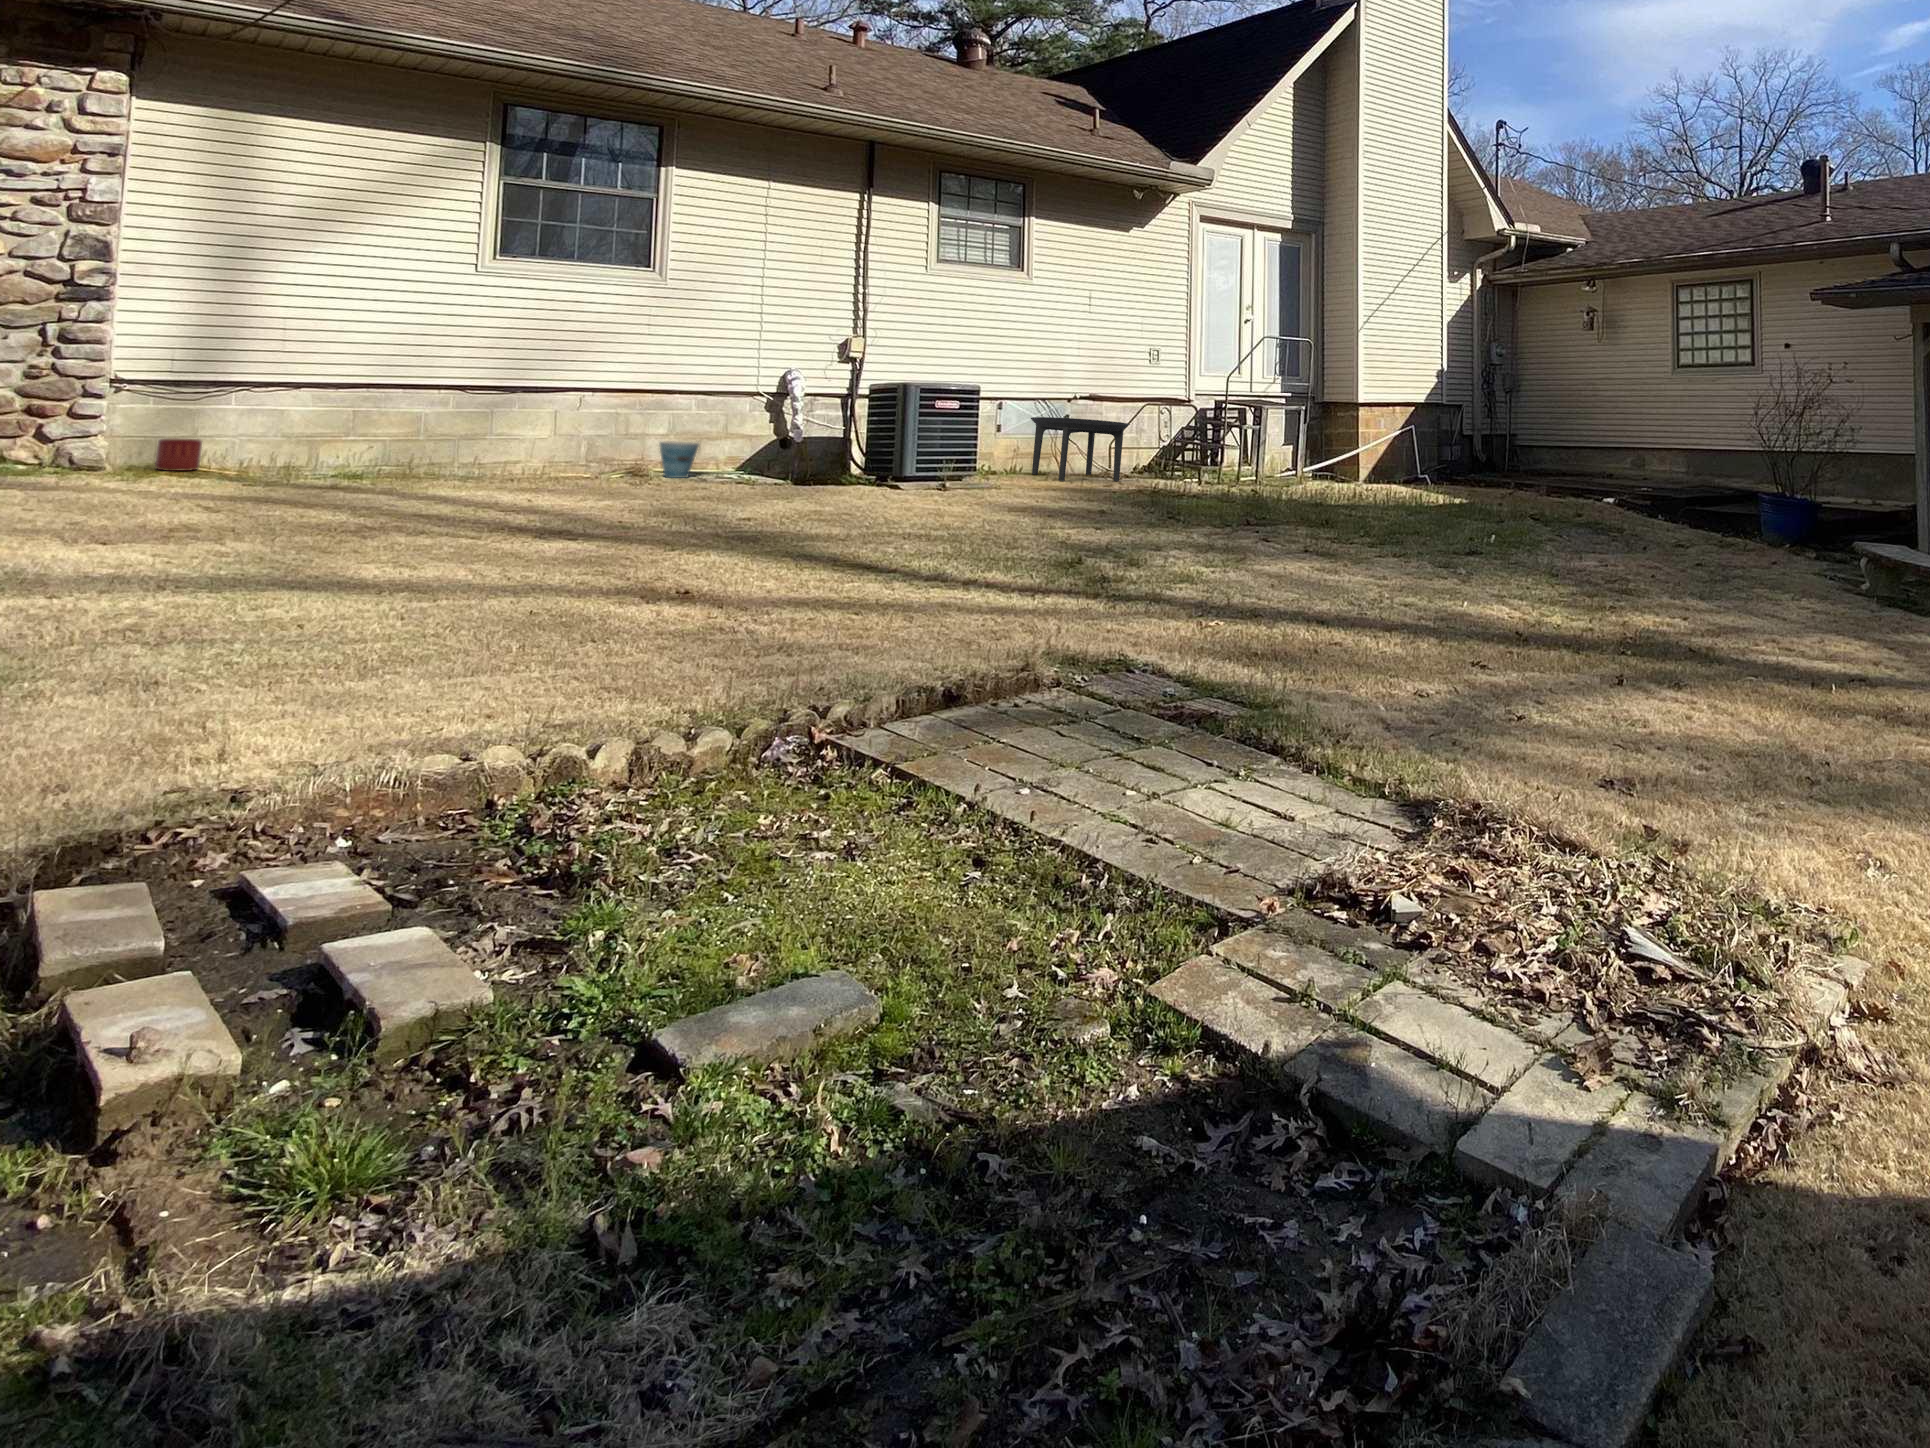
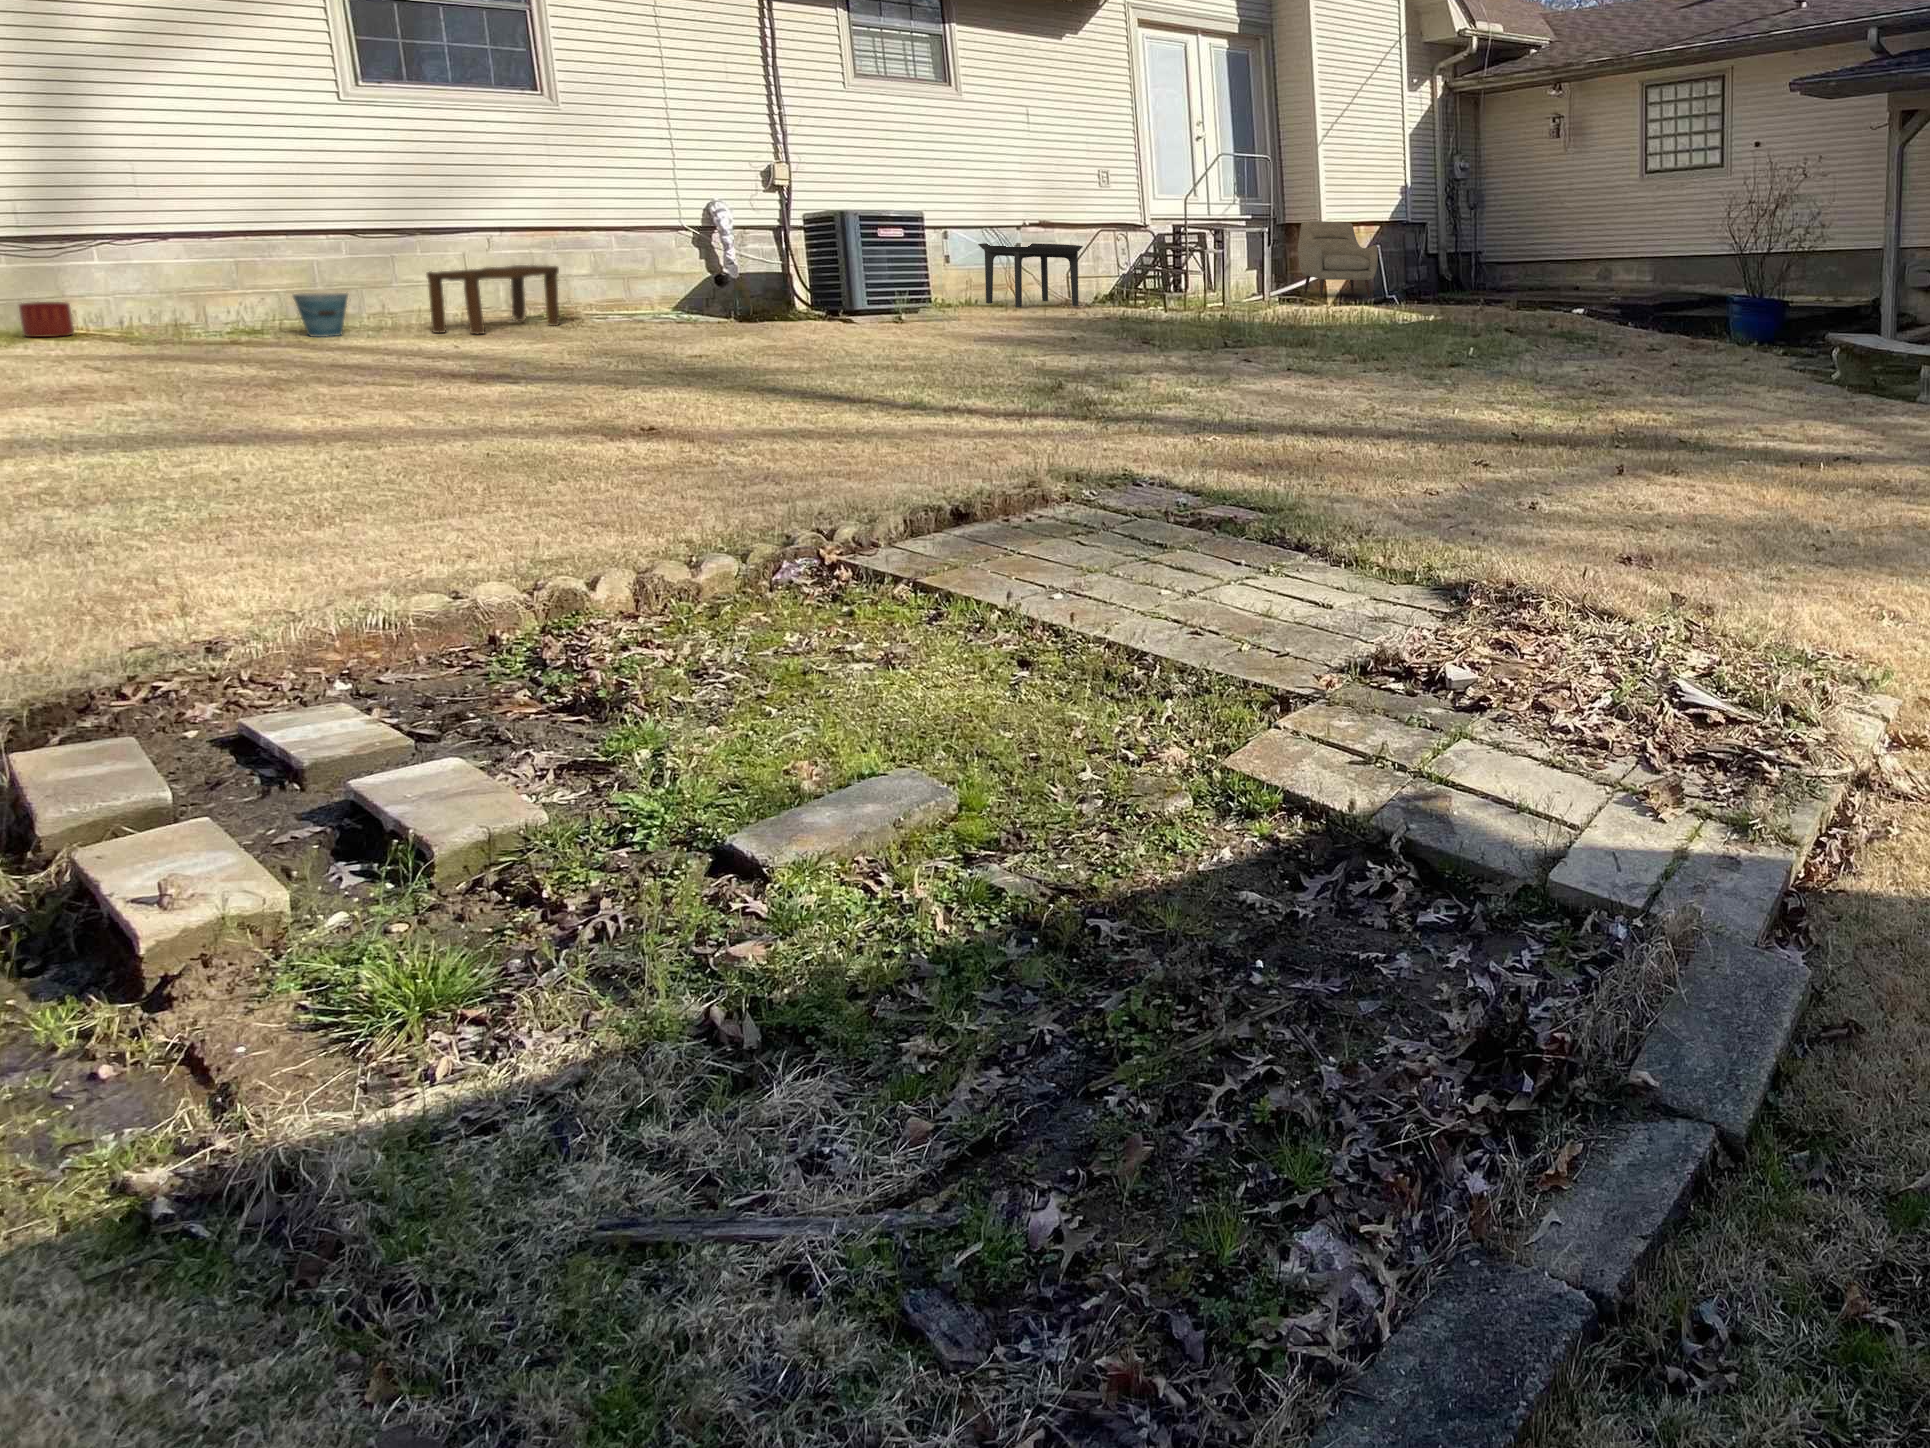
chair: none [1338,408,1415,485] -> present [1298,221,1378,297]
bench: none [514,421,640,485] -> present [427,265,559,334]
bucket: present [660,441,699,478] -> present [293,293,351,337]

